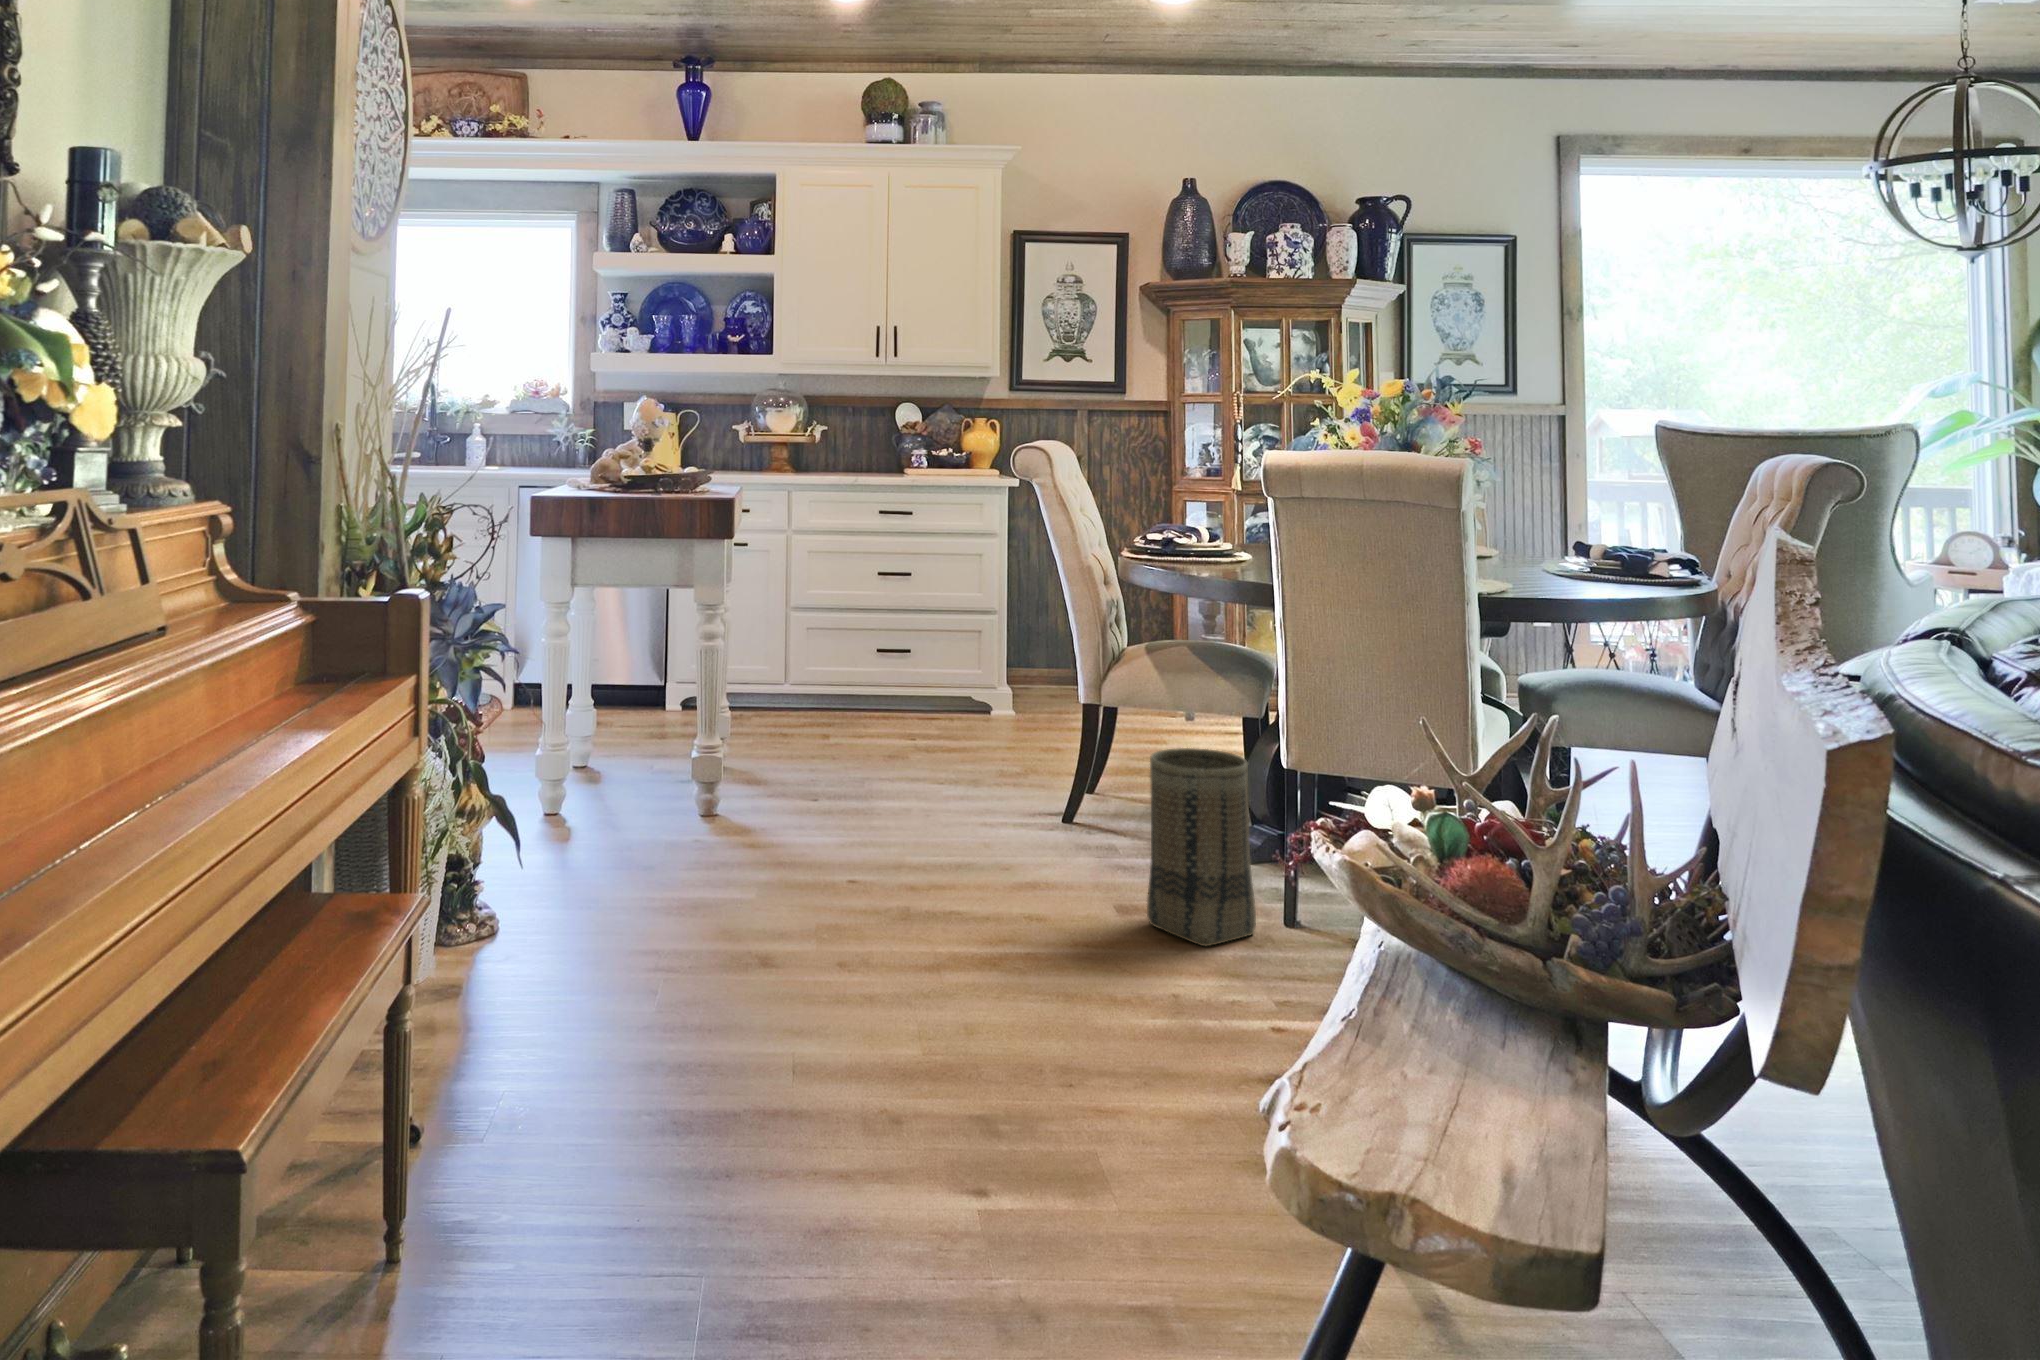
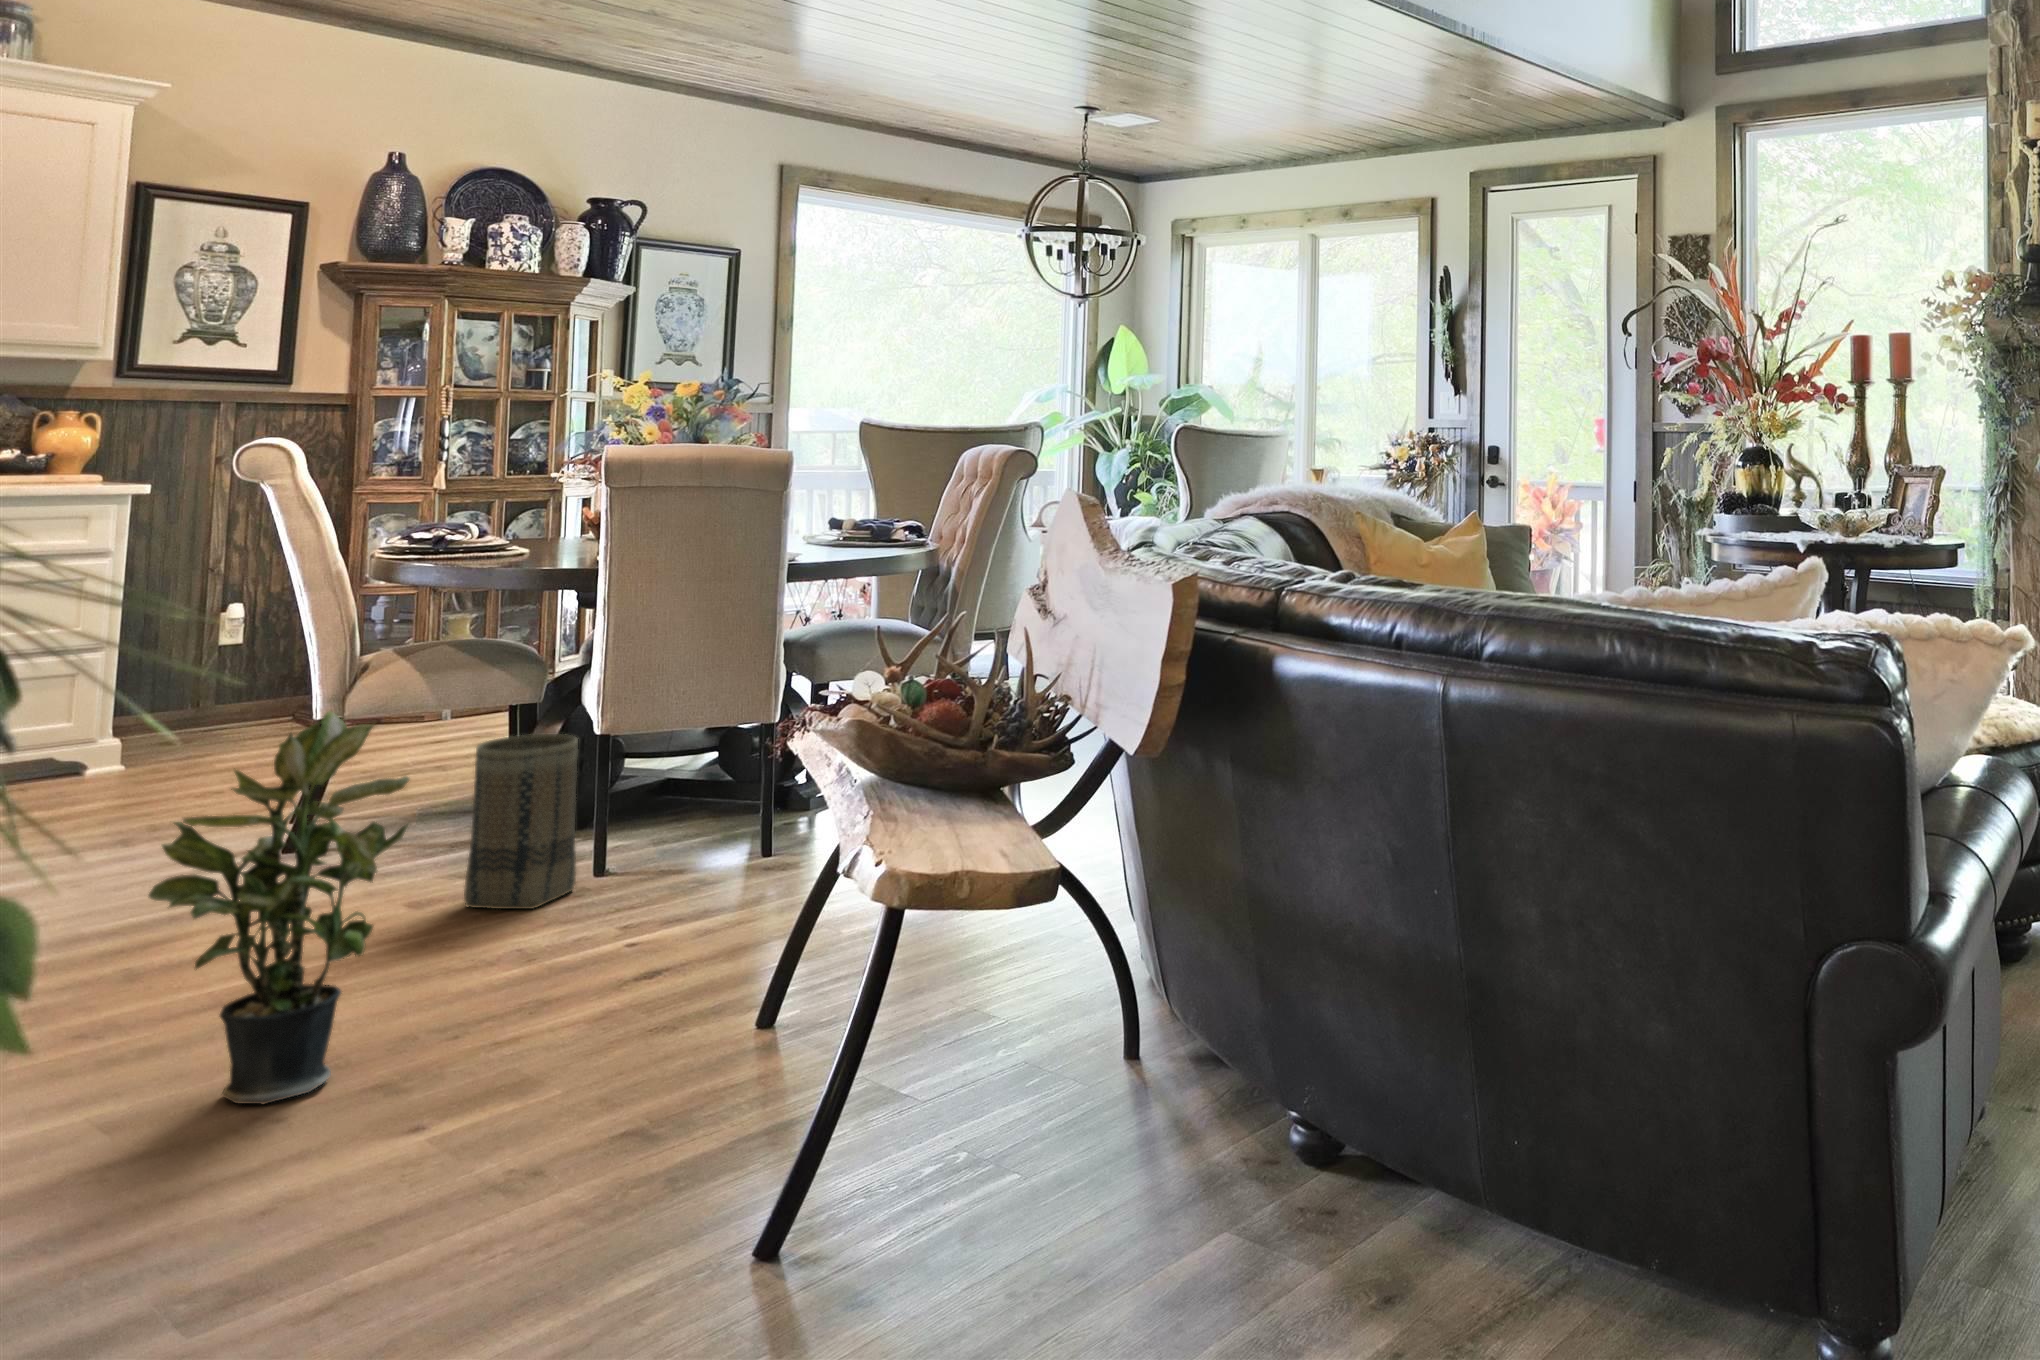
potted plant: none [767,706,979,1115] -> present [149,711,409,1104]

